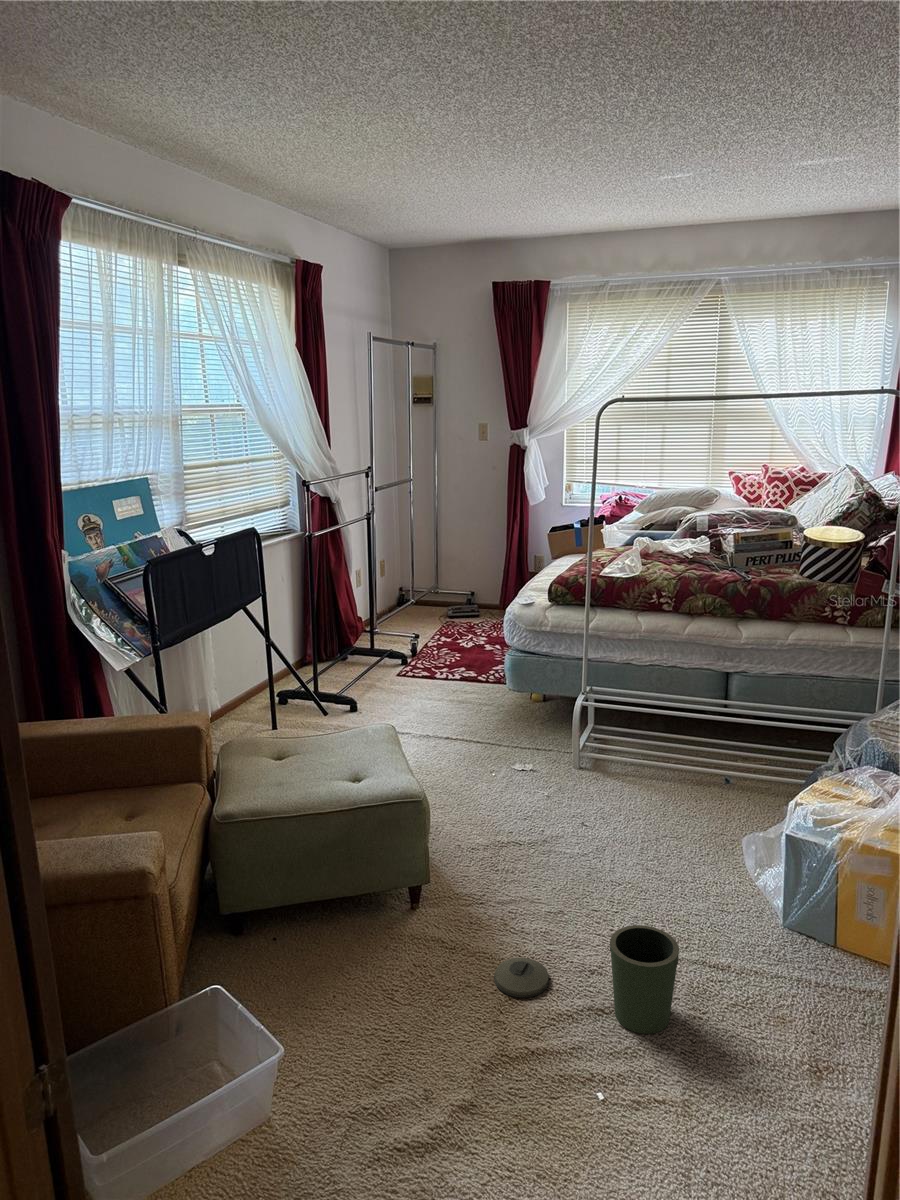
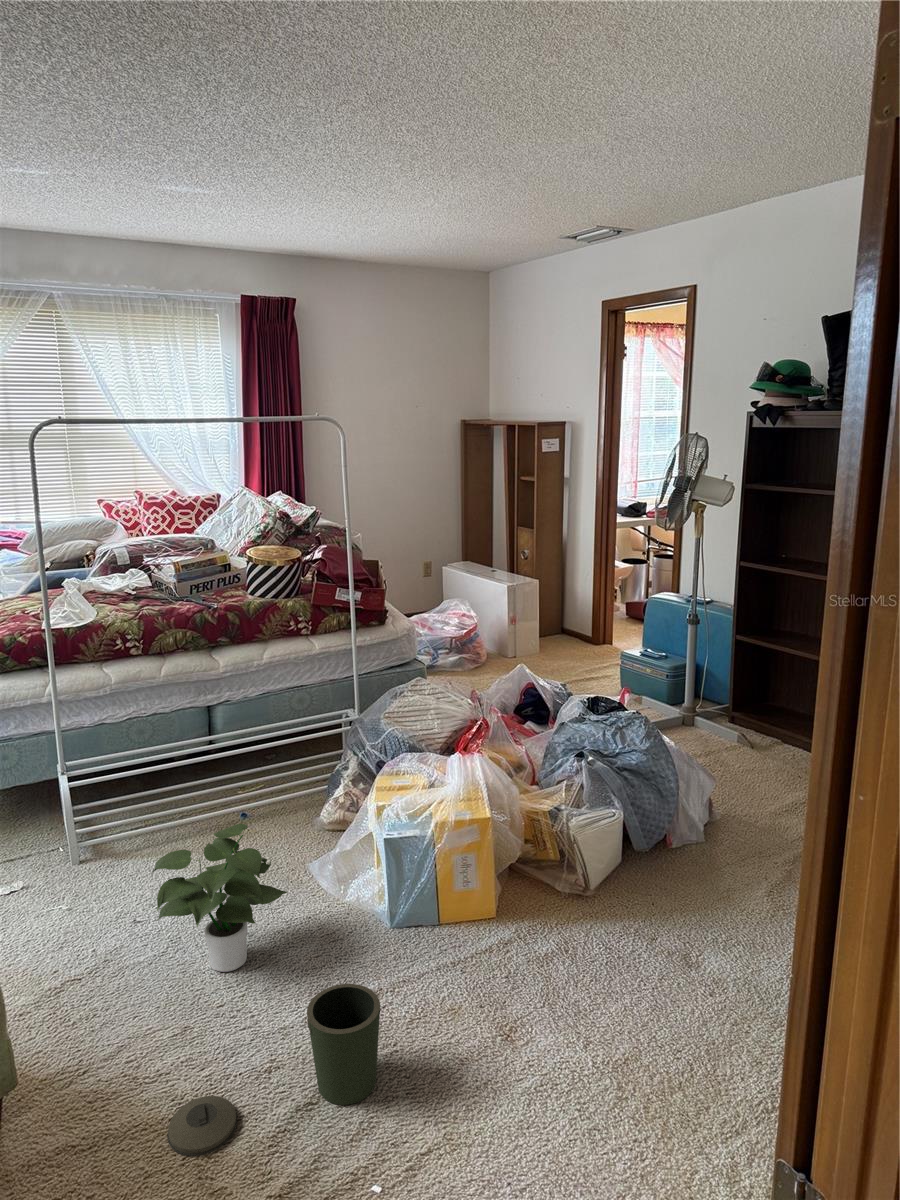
potted plant: none [568,770,687,893] -> present [153,824,287,972]

